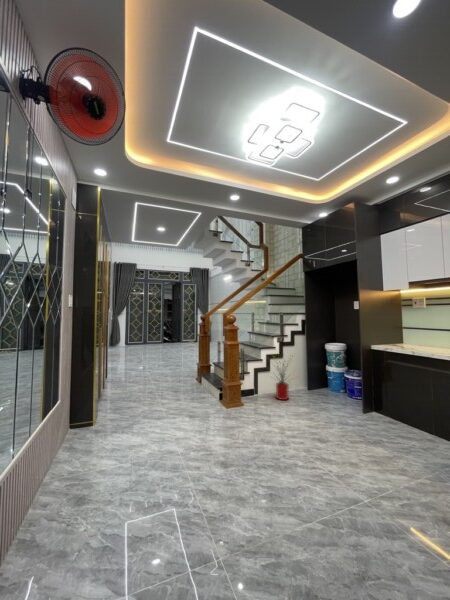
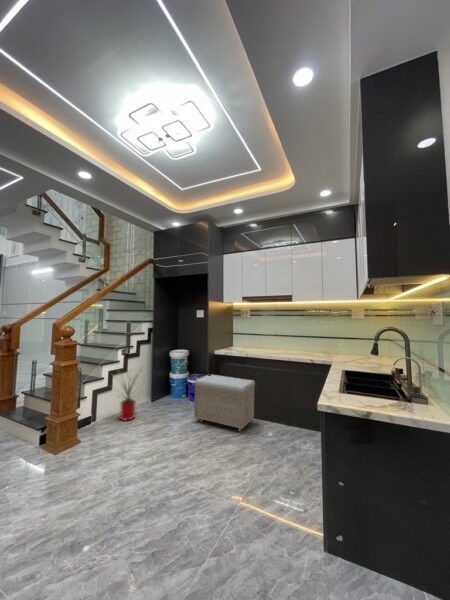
storage bench: none [344,369,424,437] -> present [194,375,255,431]

